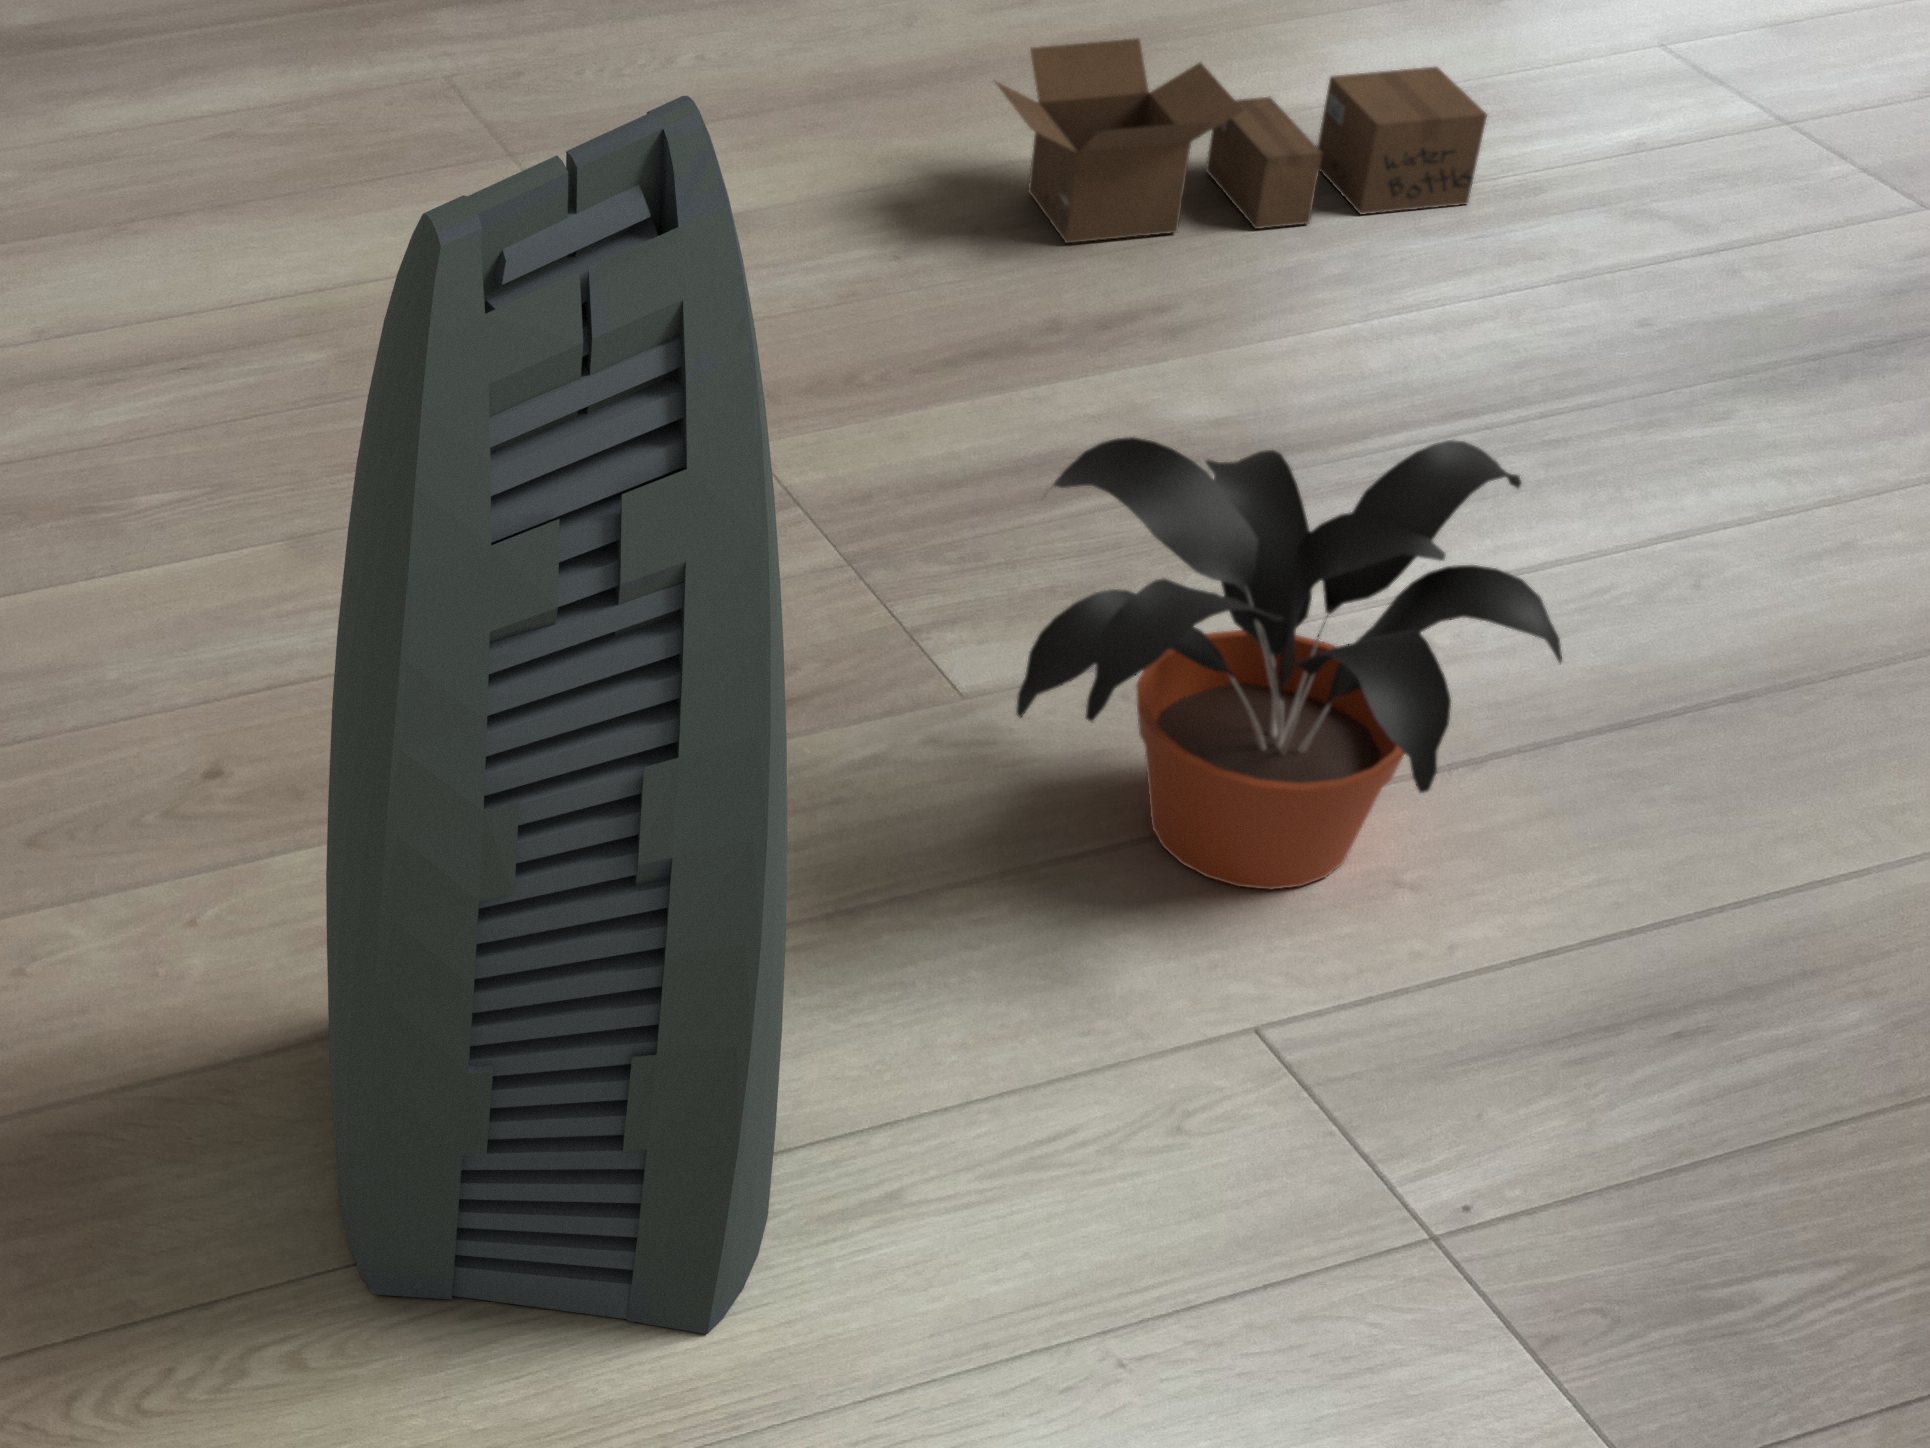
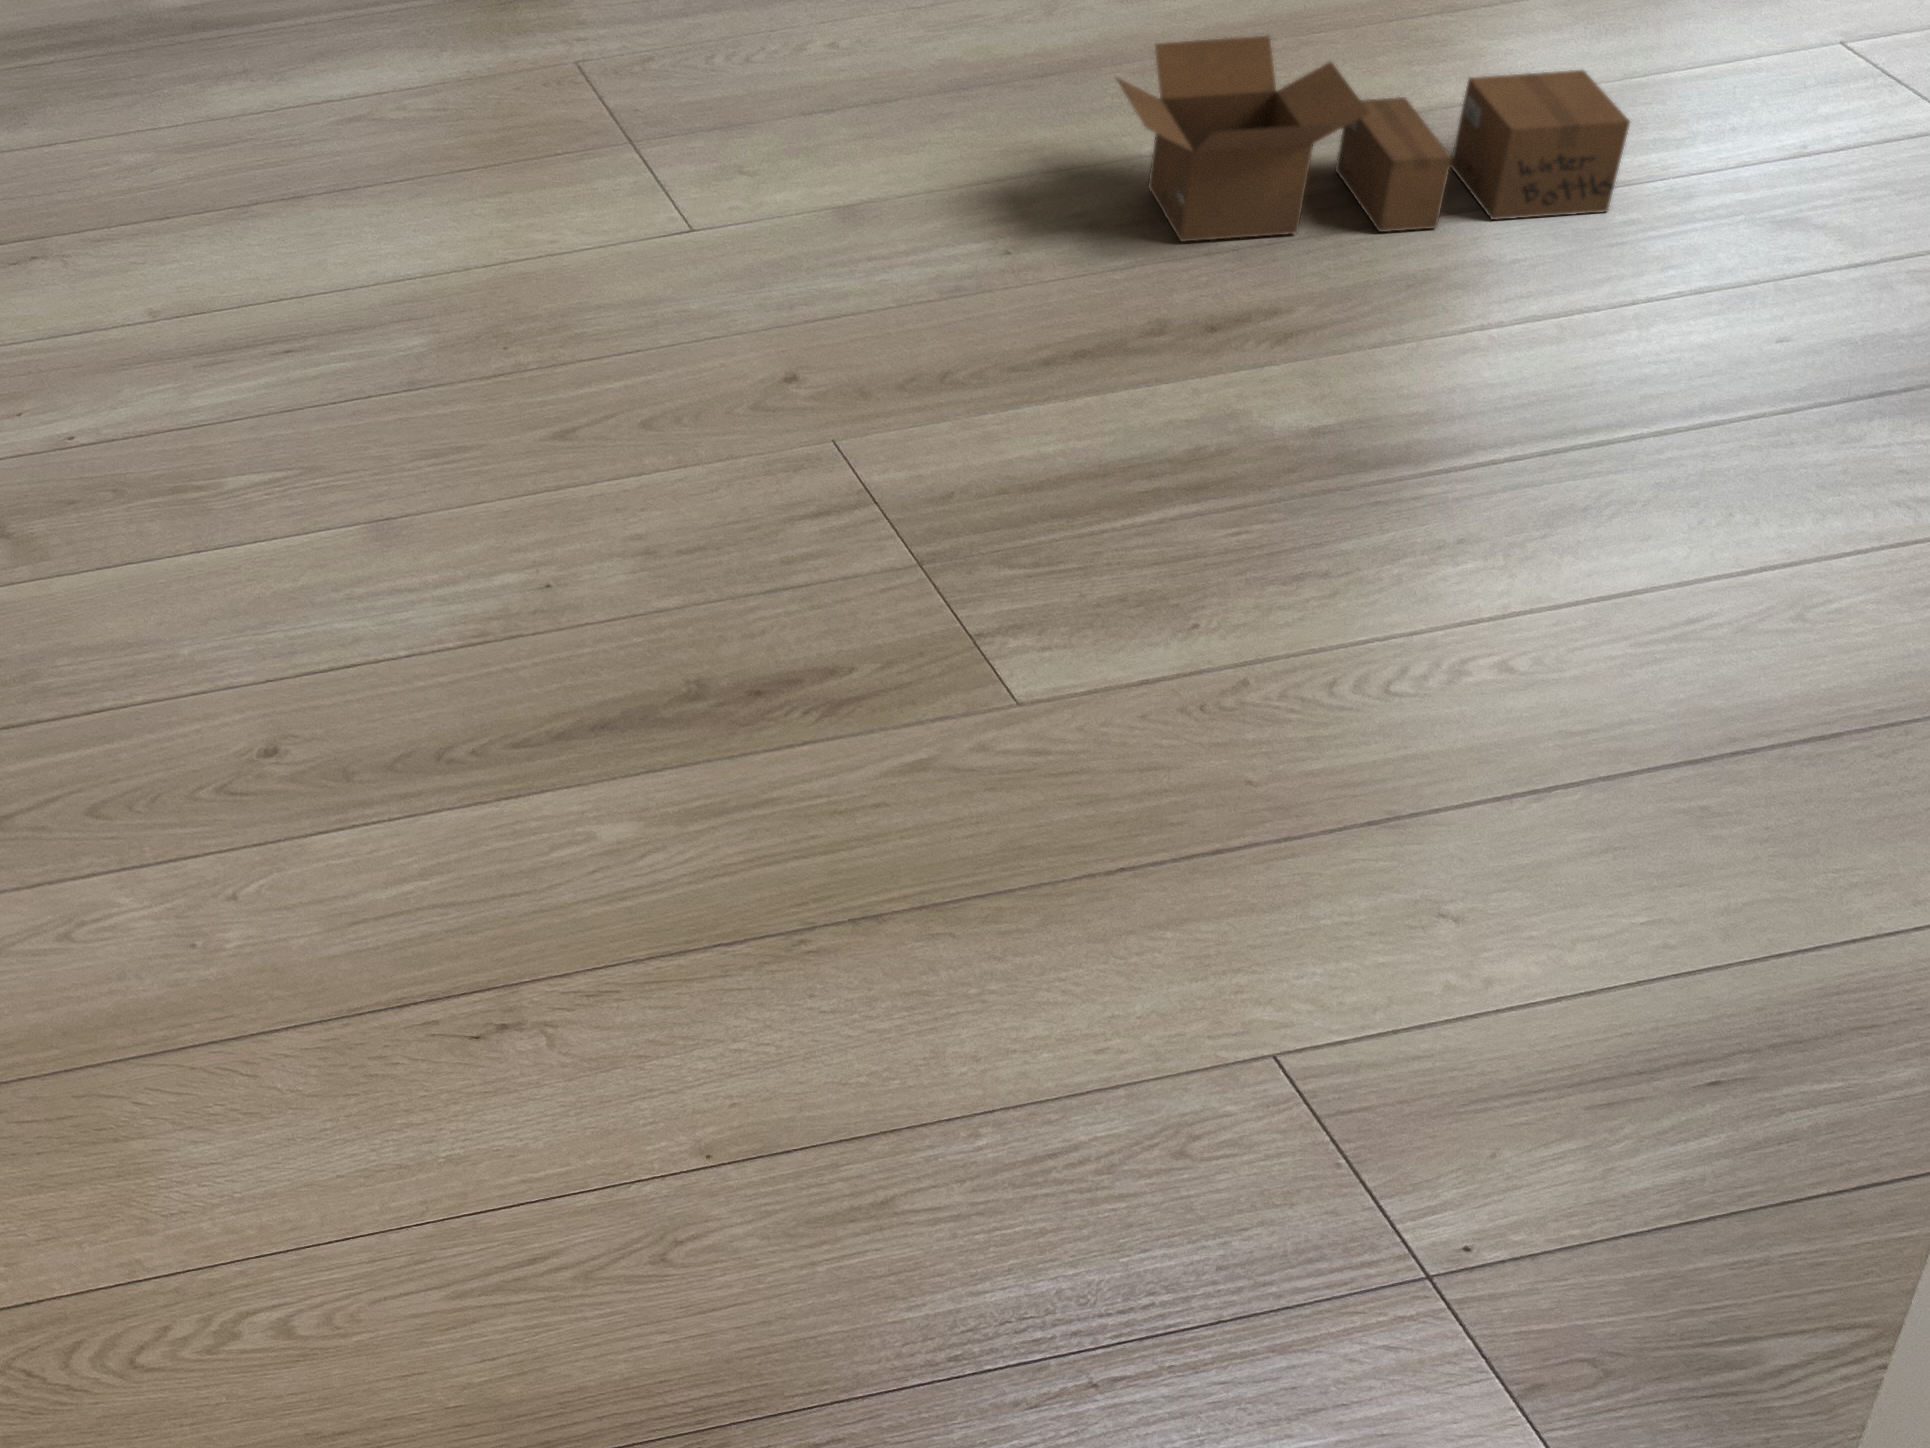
air purifier: present [326,96,787,1334] -> none [331,132,773,1323]
potted plant: present [1016,437,1562,889] -> none [1048,457,1613,914]

